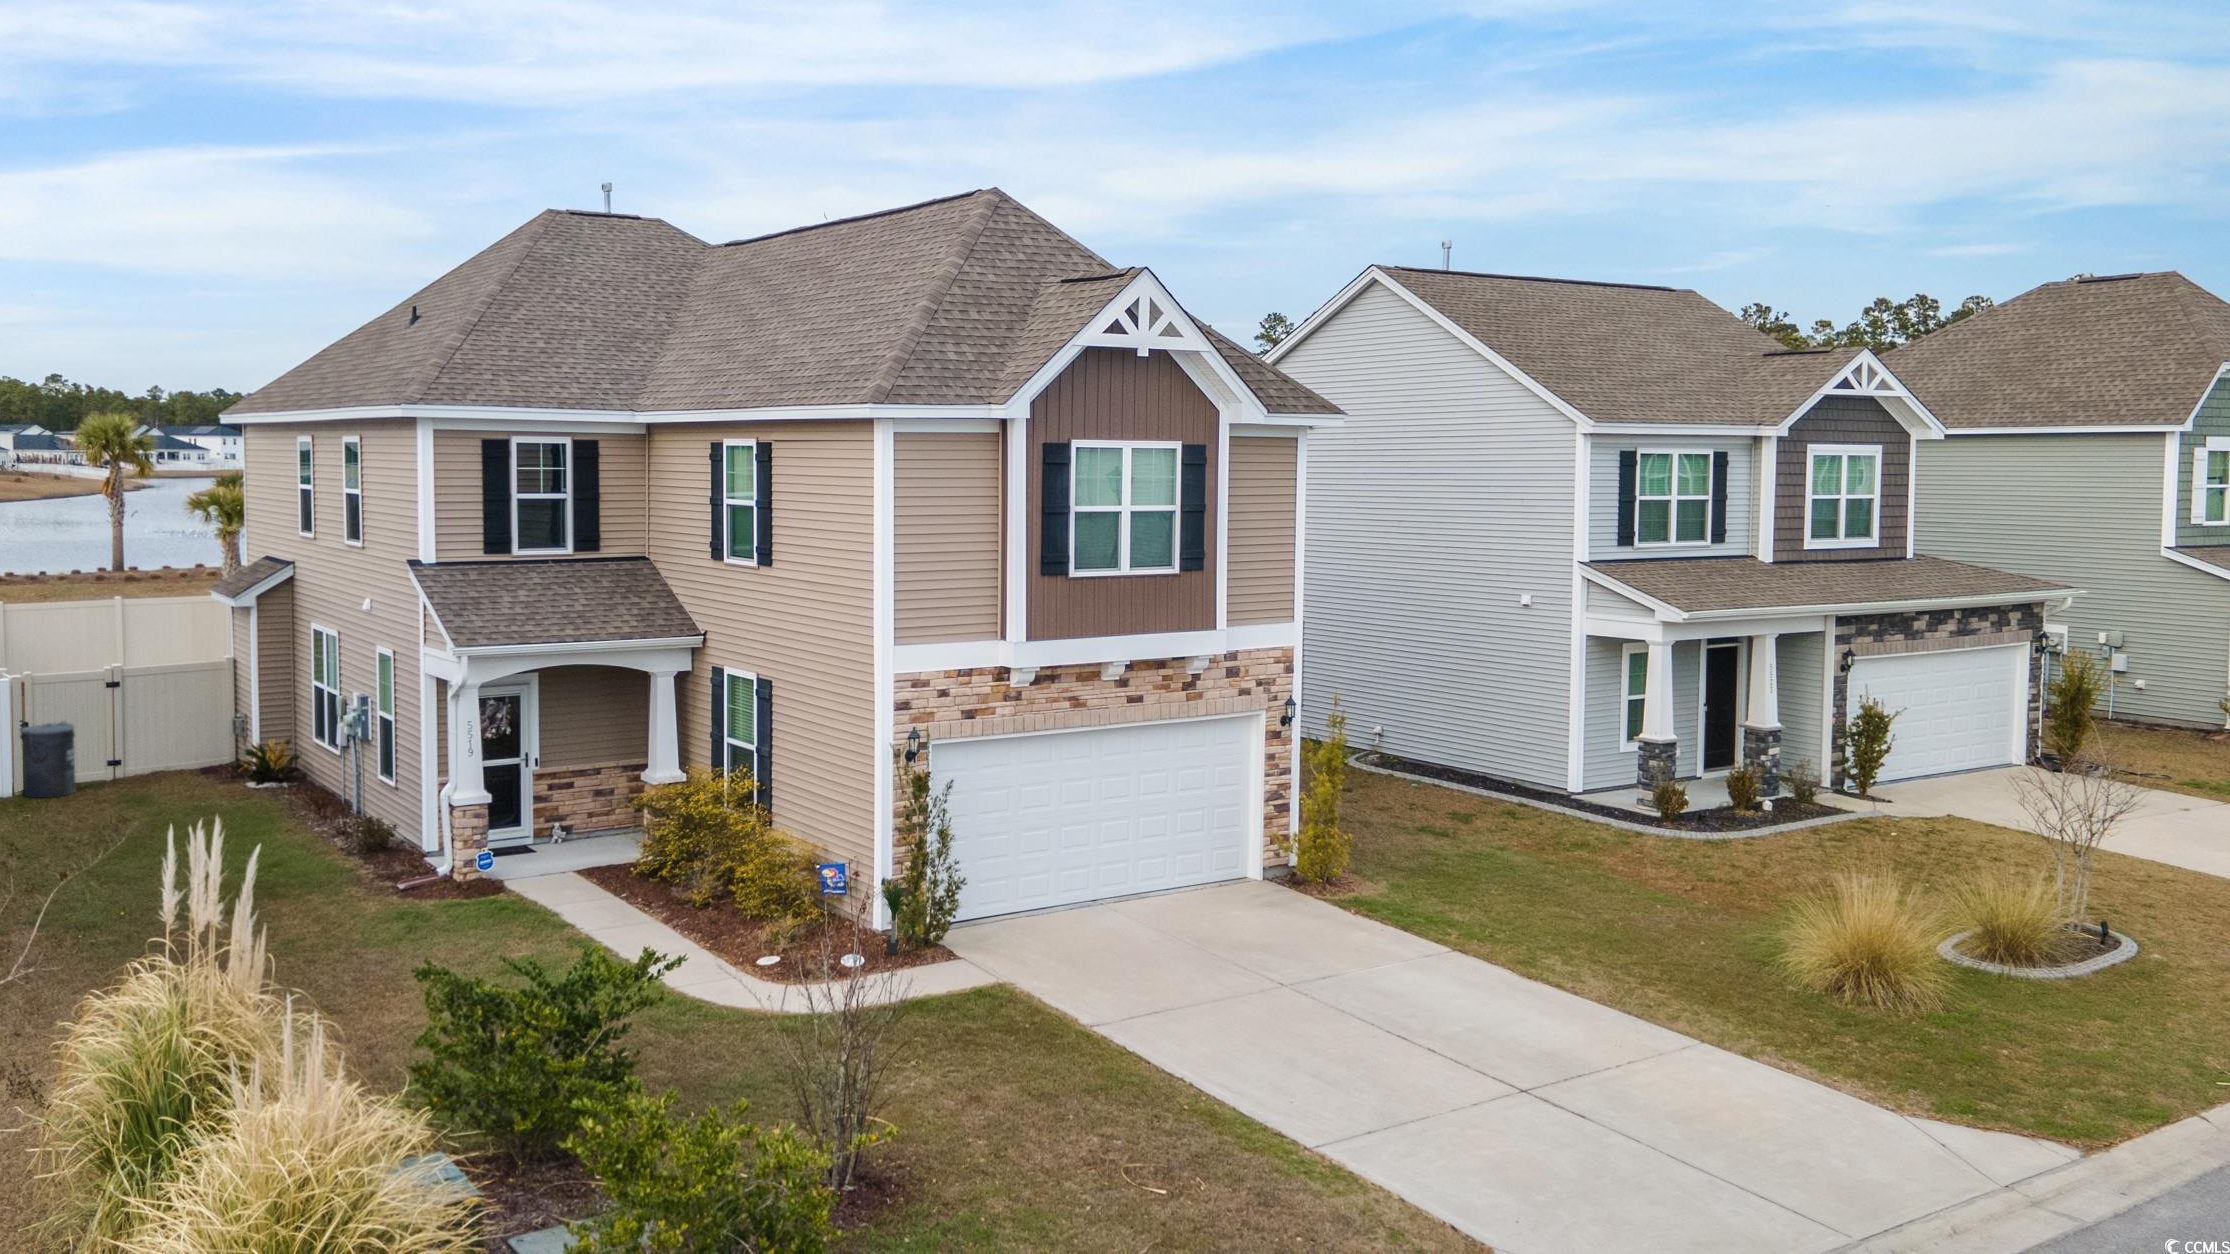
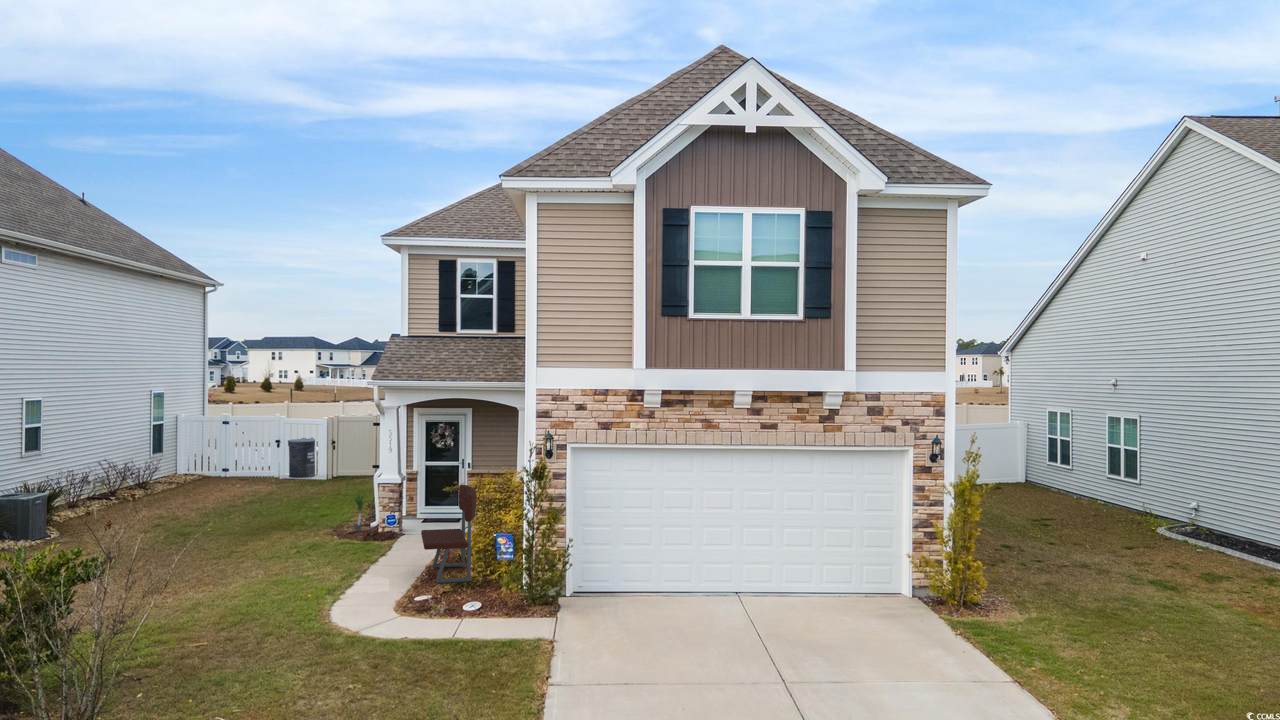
bench: none [667,801,780,943] -> present [421,485,477,583]
potted plant: present [874,882,907,954] -> present [354,495,364,532]

